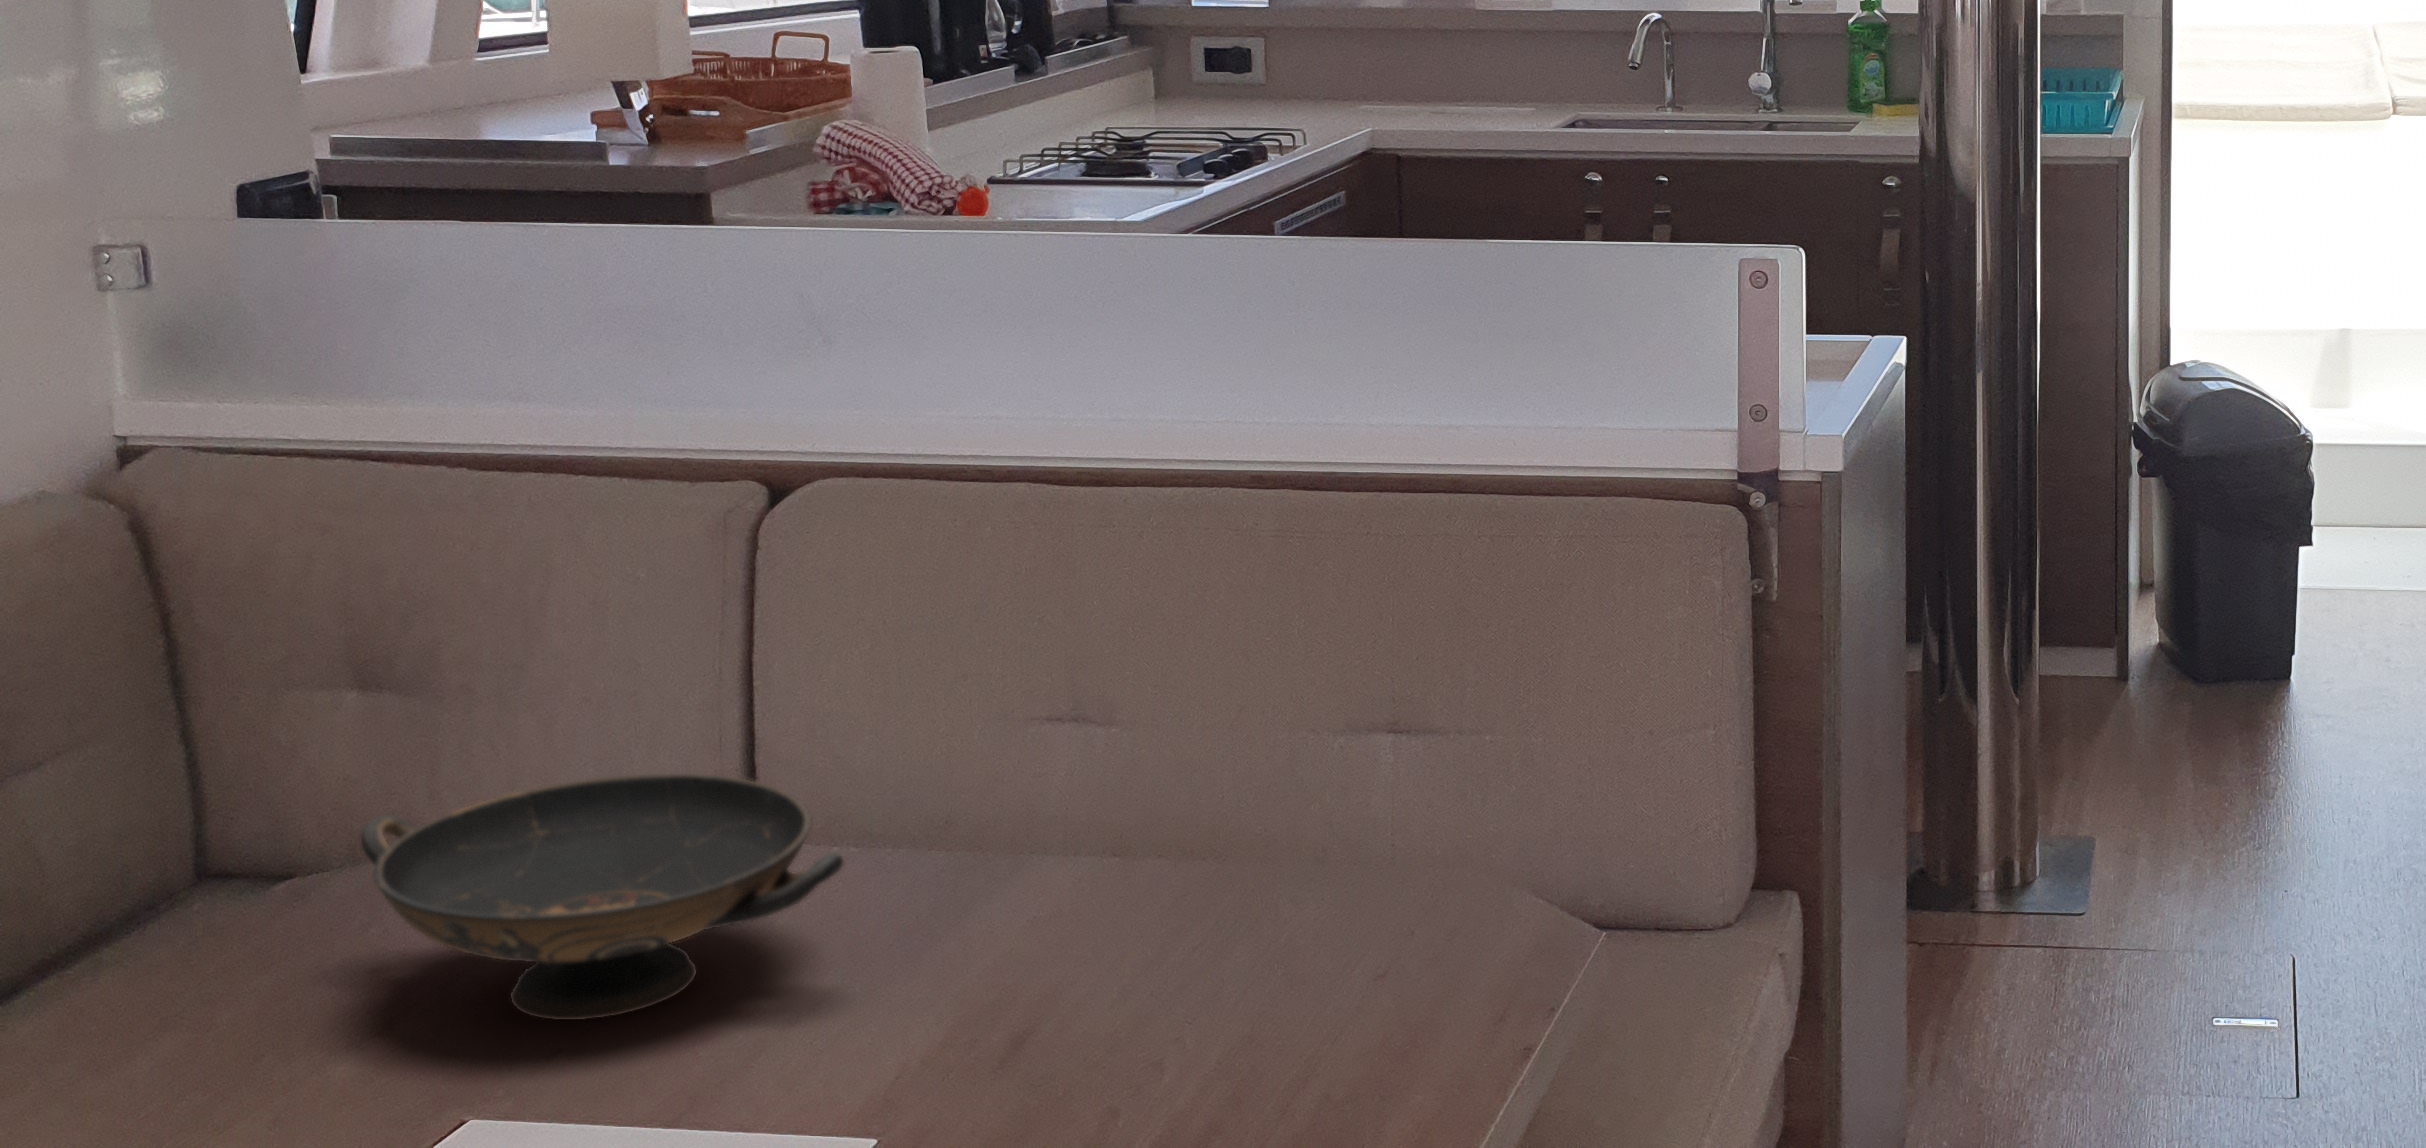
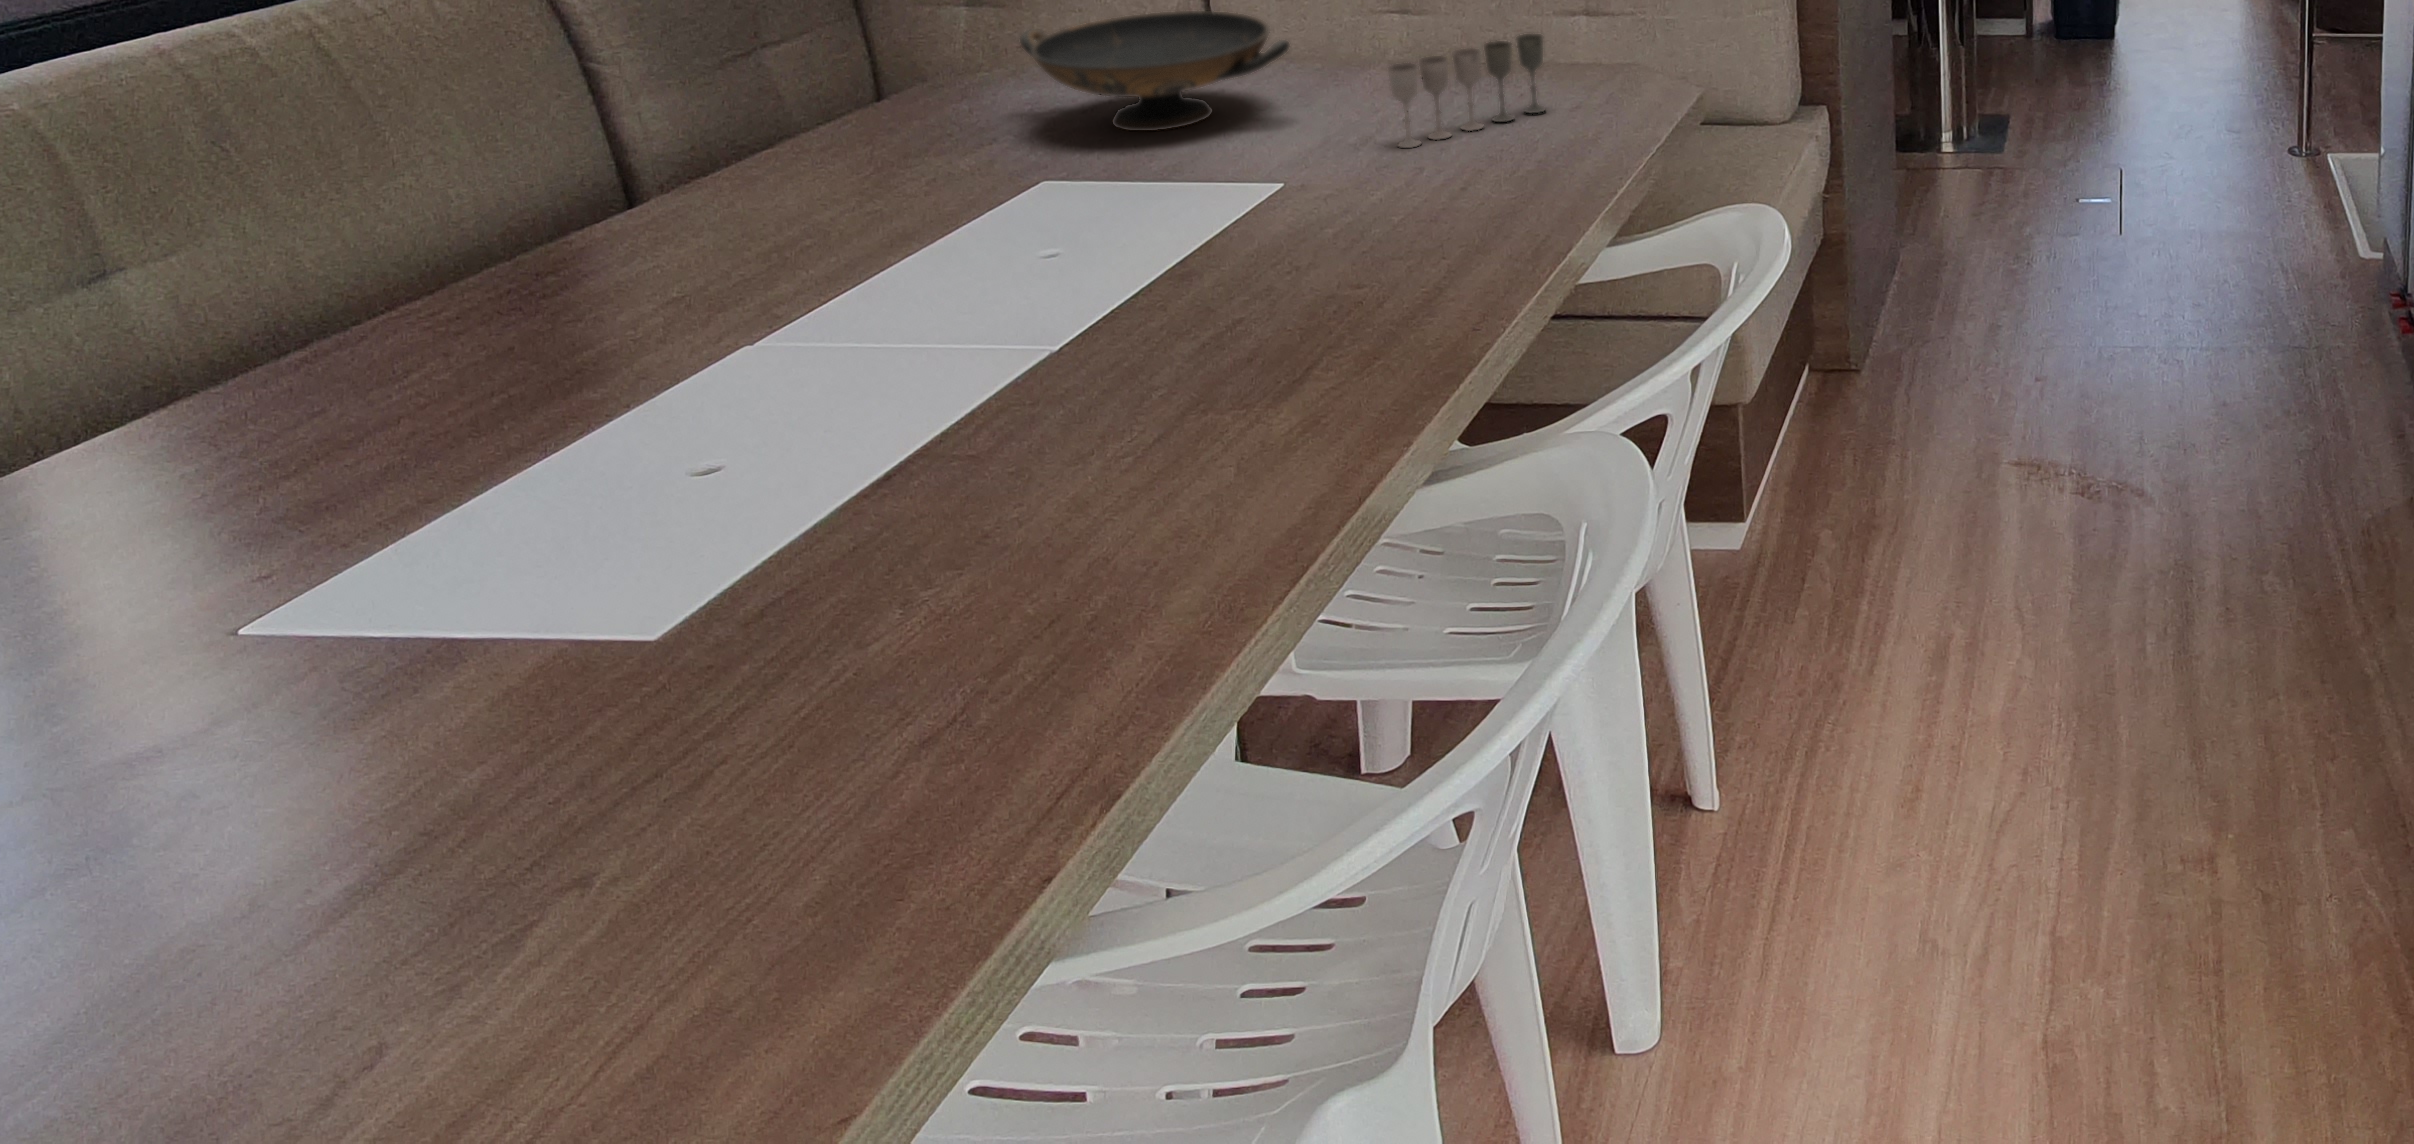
wine glass: none [1016,843,1304,1078] -> present [1388,34,1545,148]

